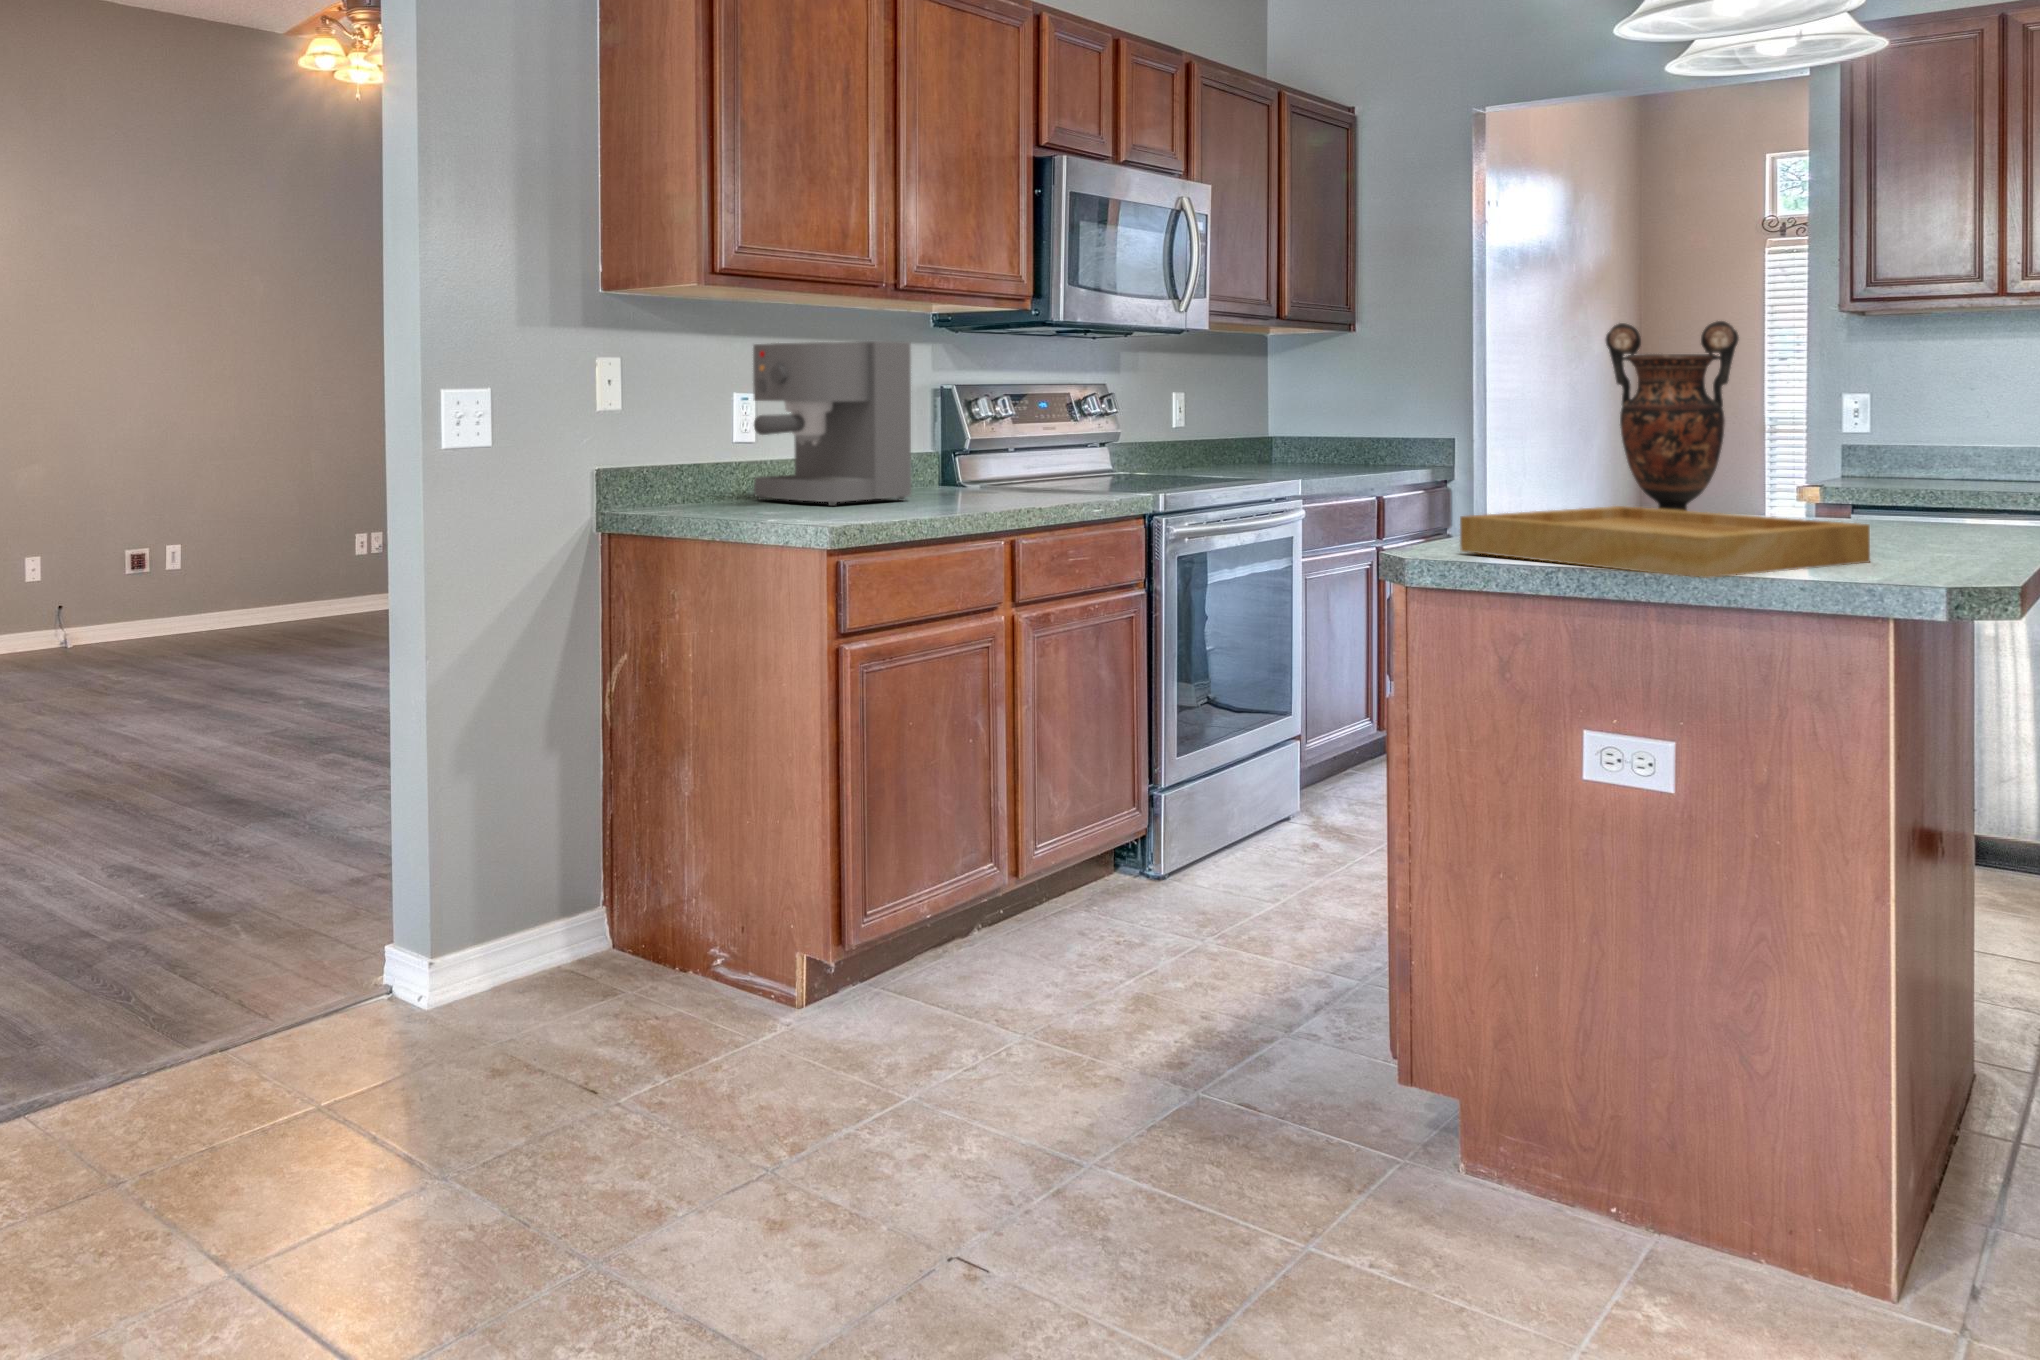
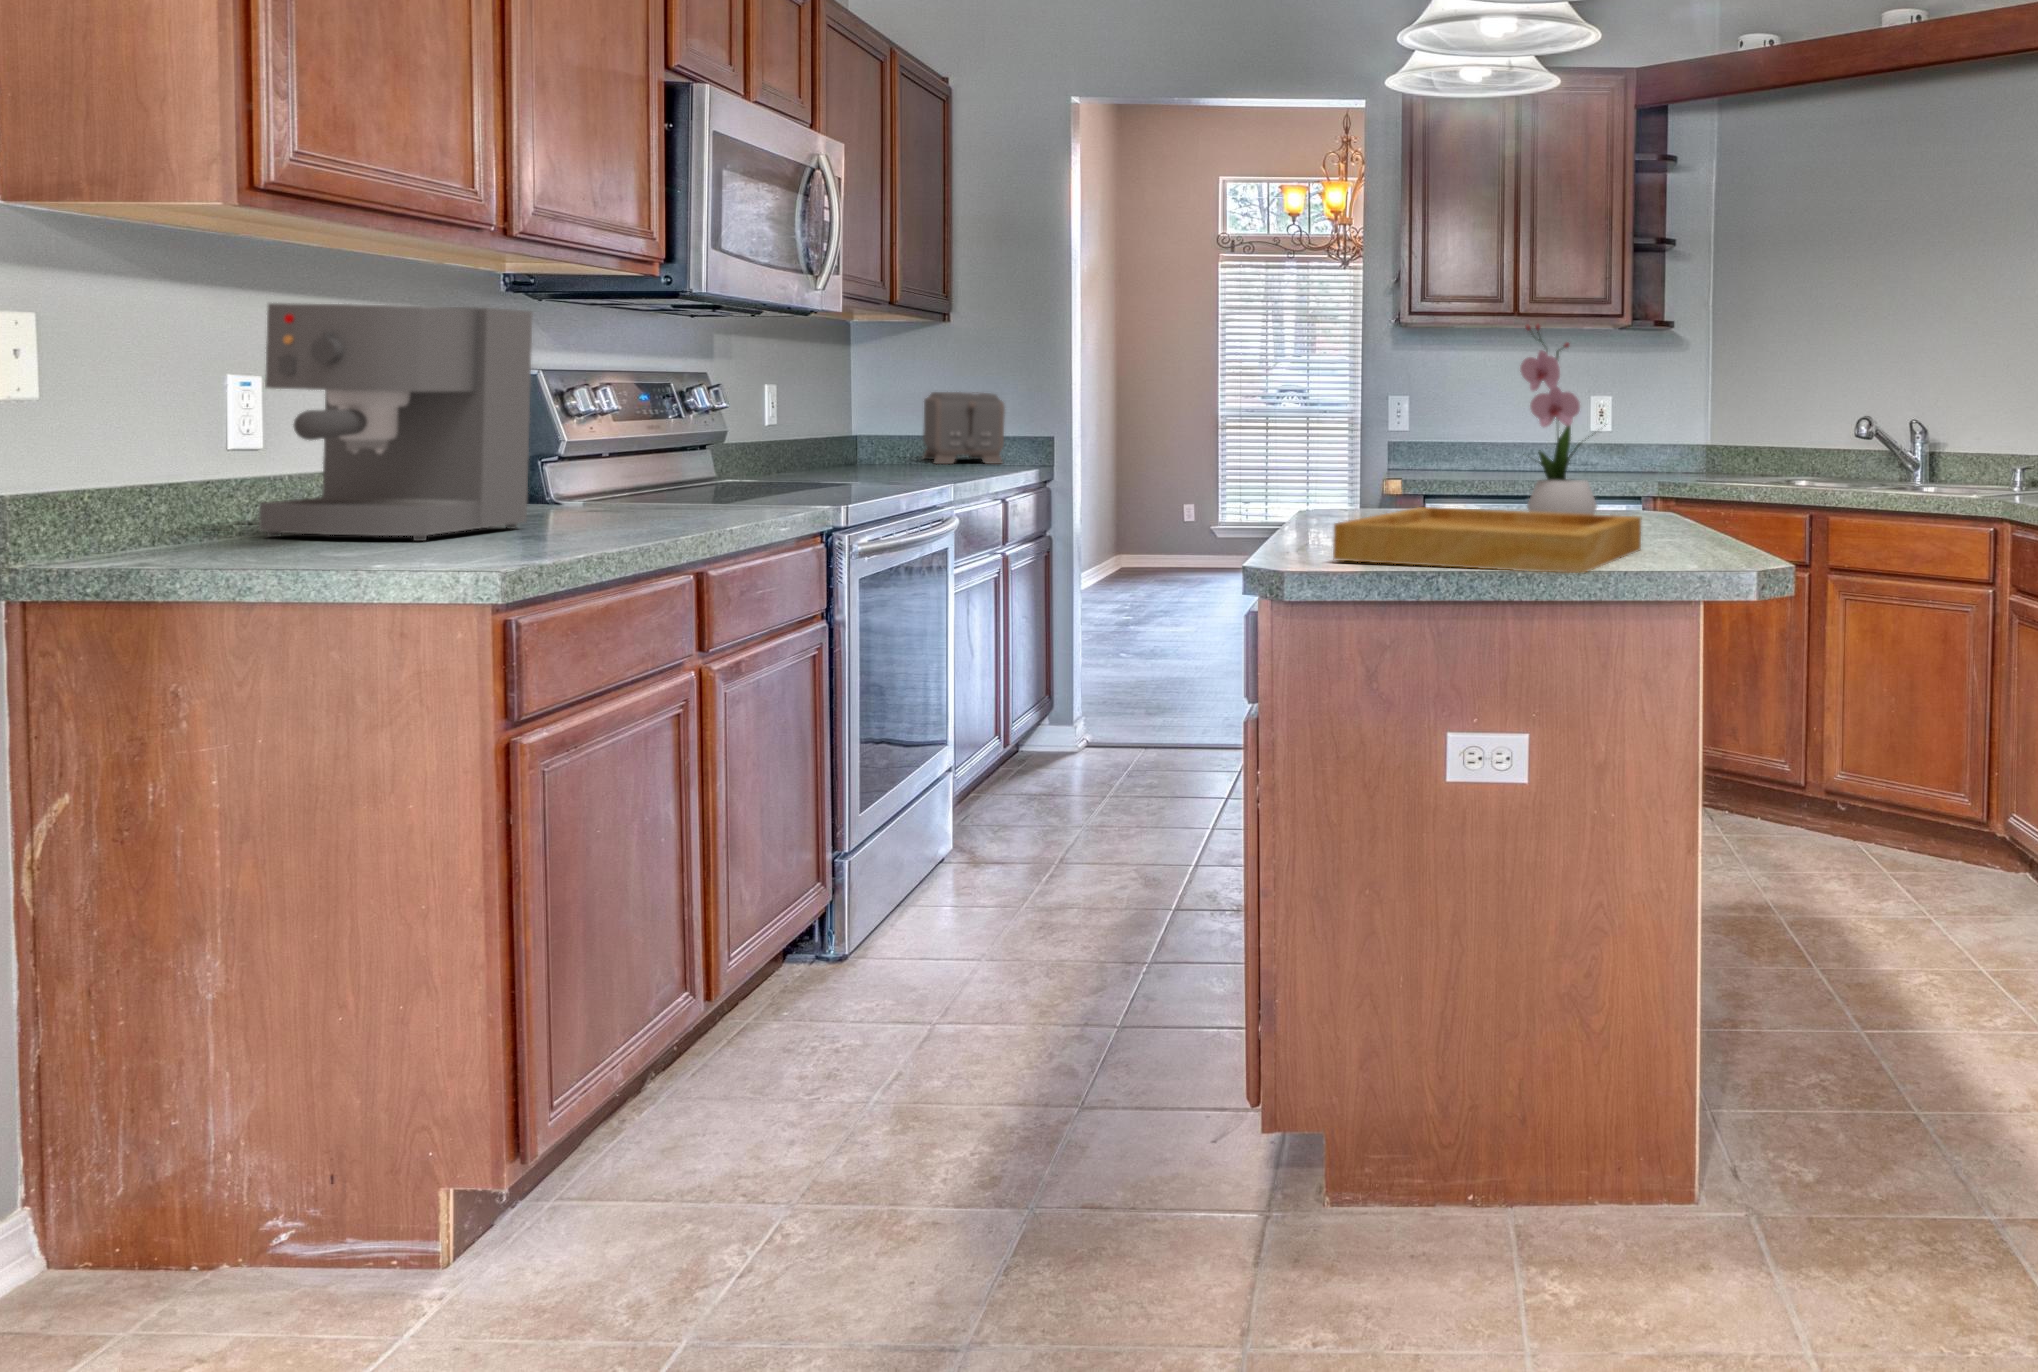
flower arrangement: none [1760,309,1888,544] -> present [1520,324,1605,515]
vase: present [1606,321,1739,511] -> none [1355,328,1465,524]
toaster: none [1333,397,1399,463] -> present [923,392,1005,464]

